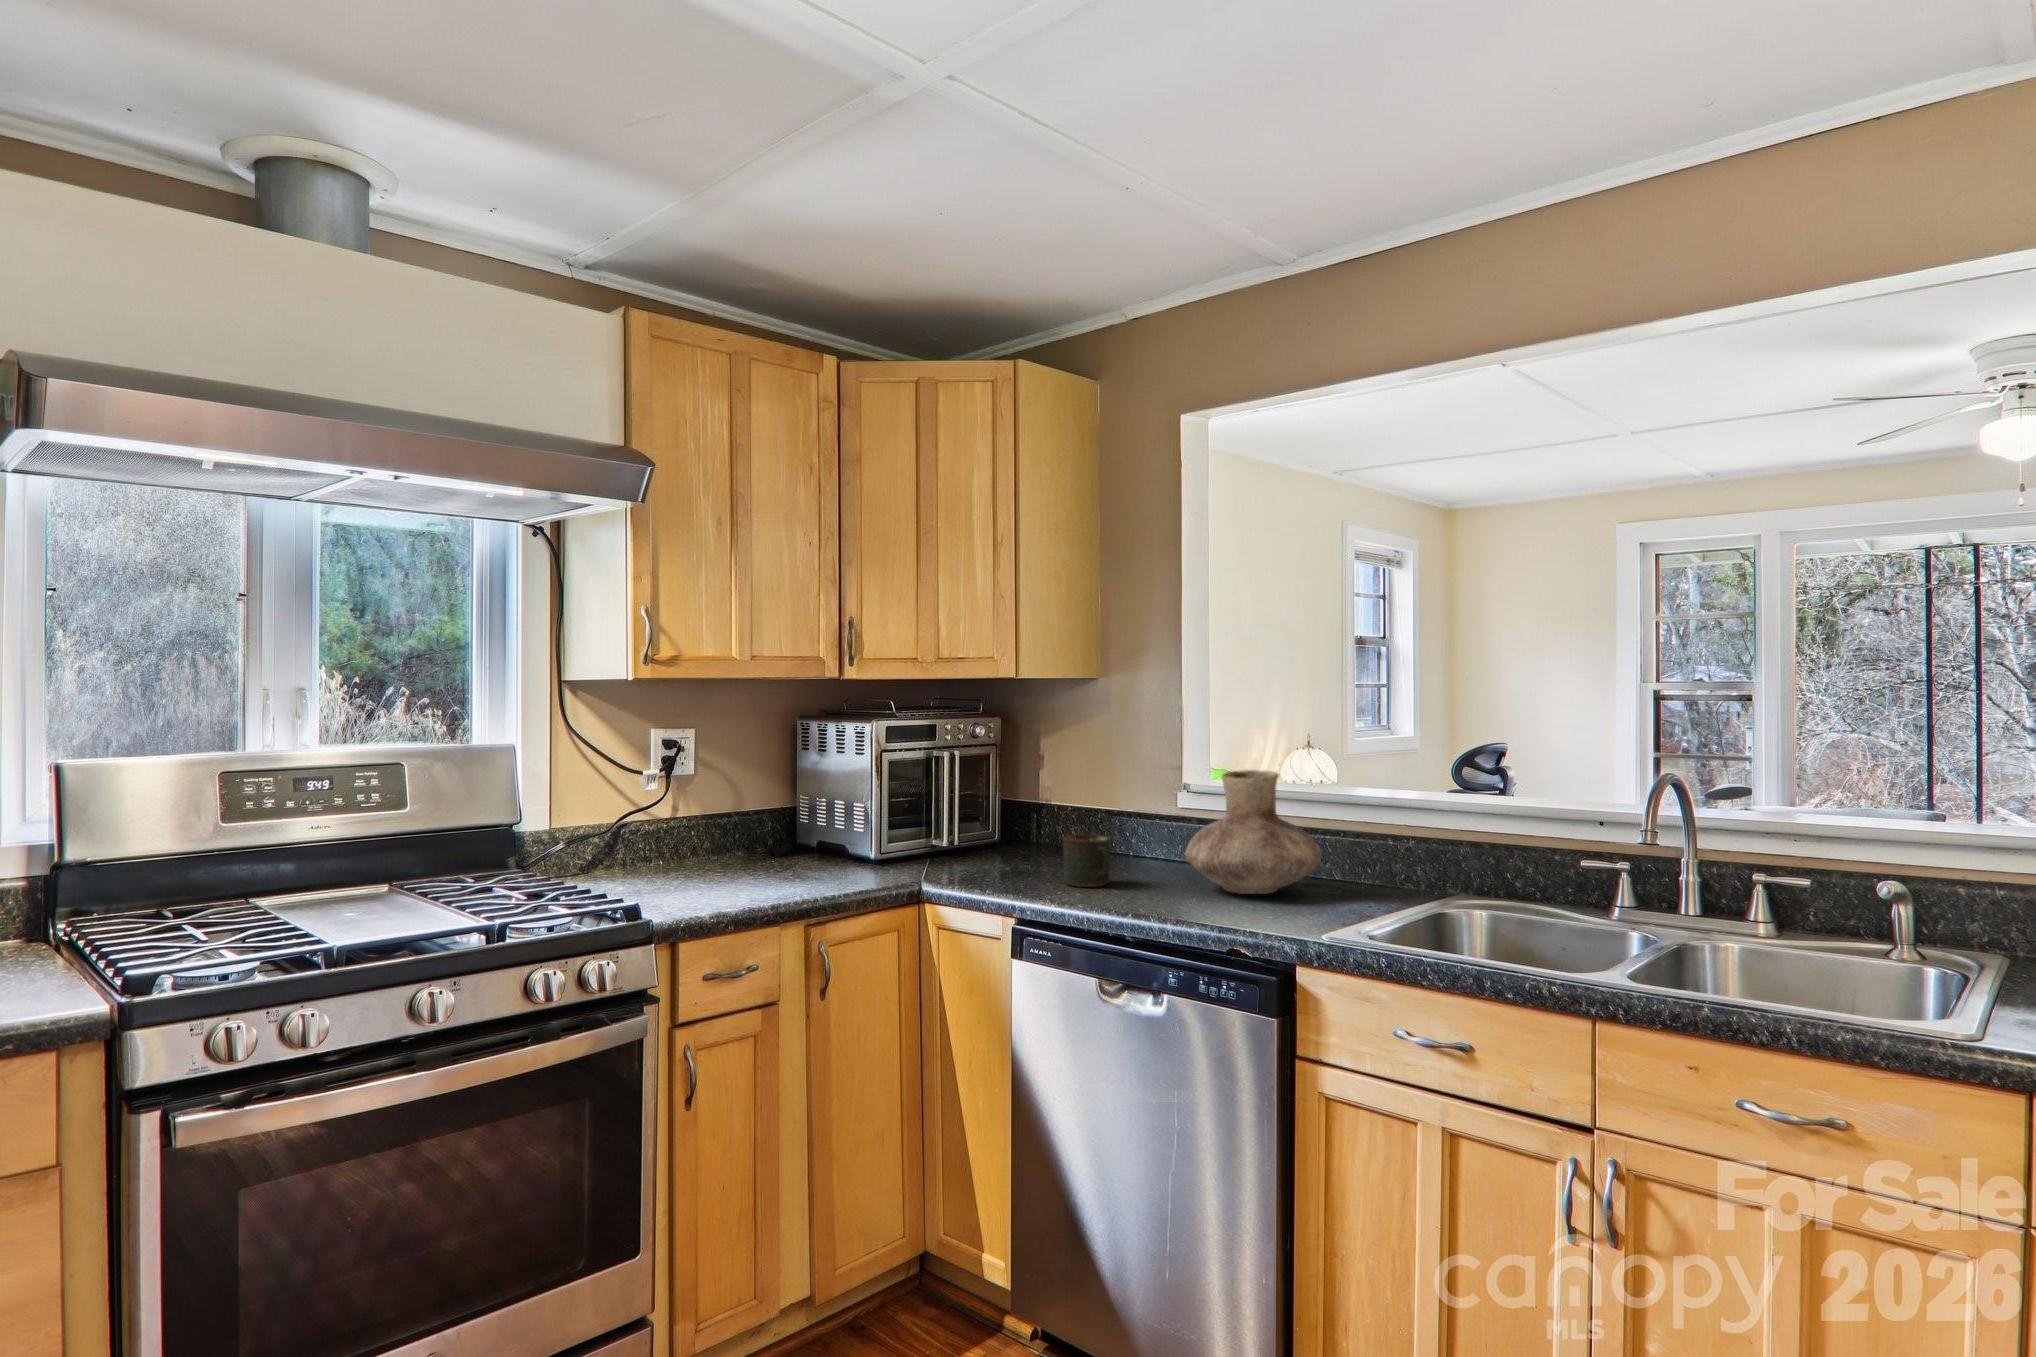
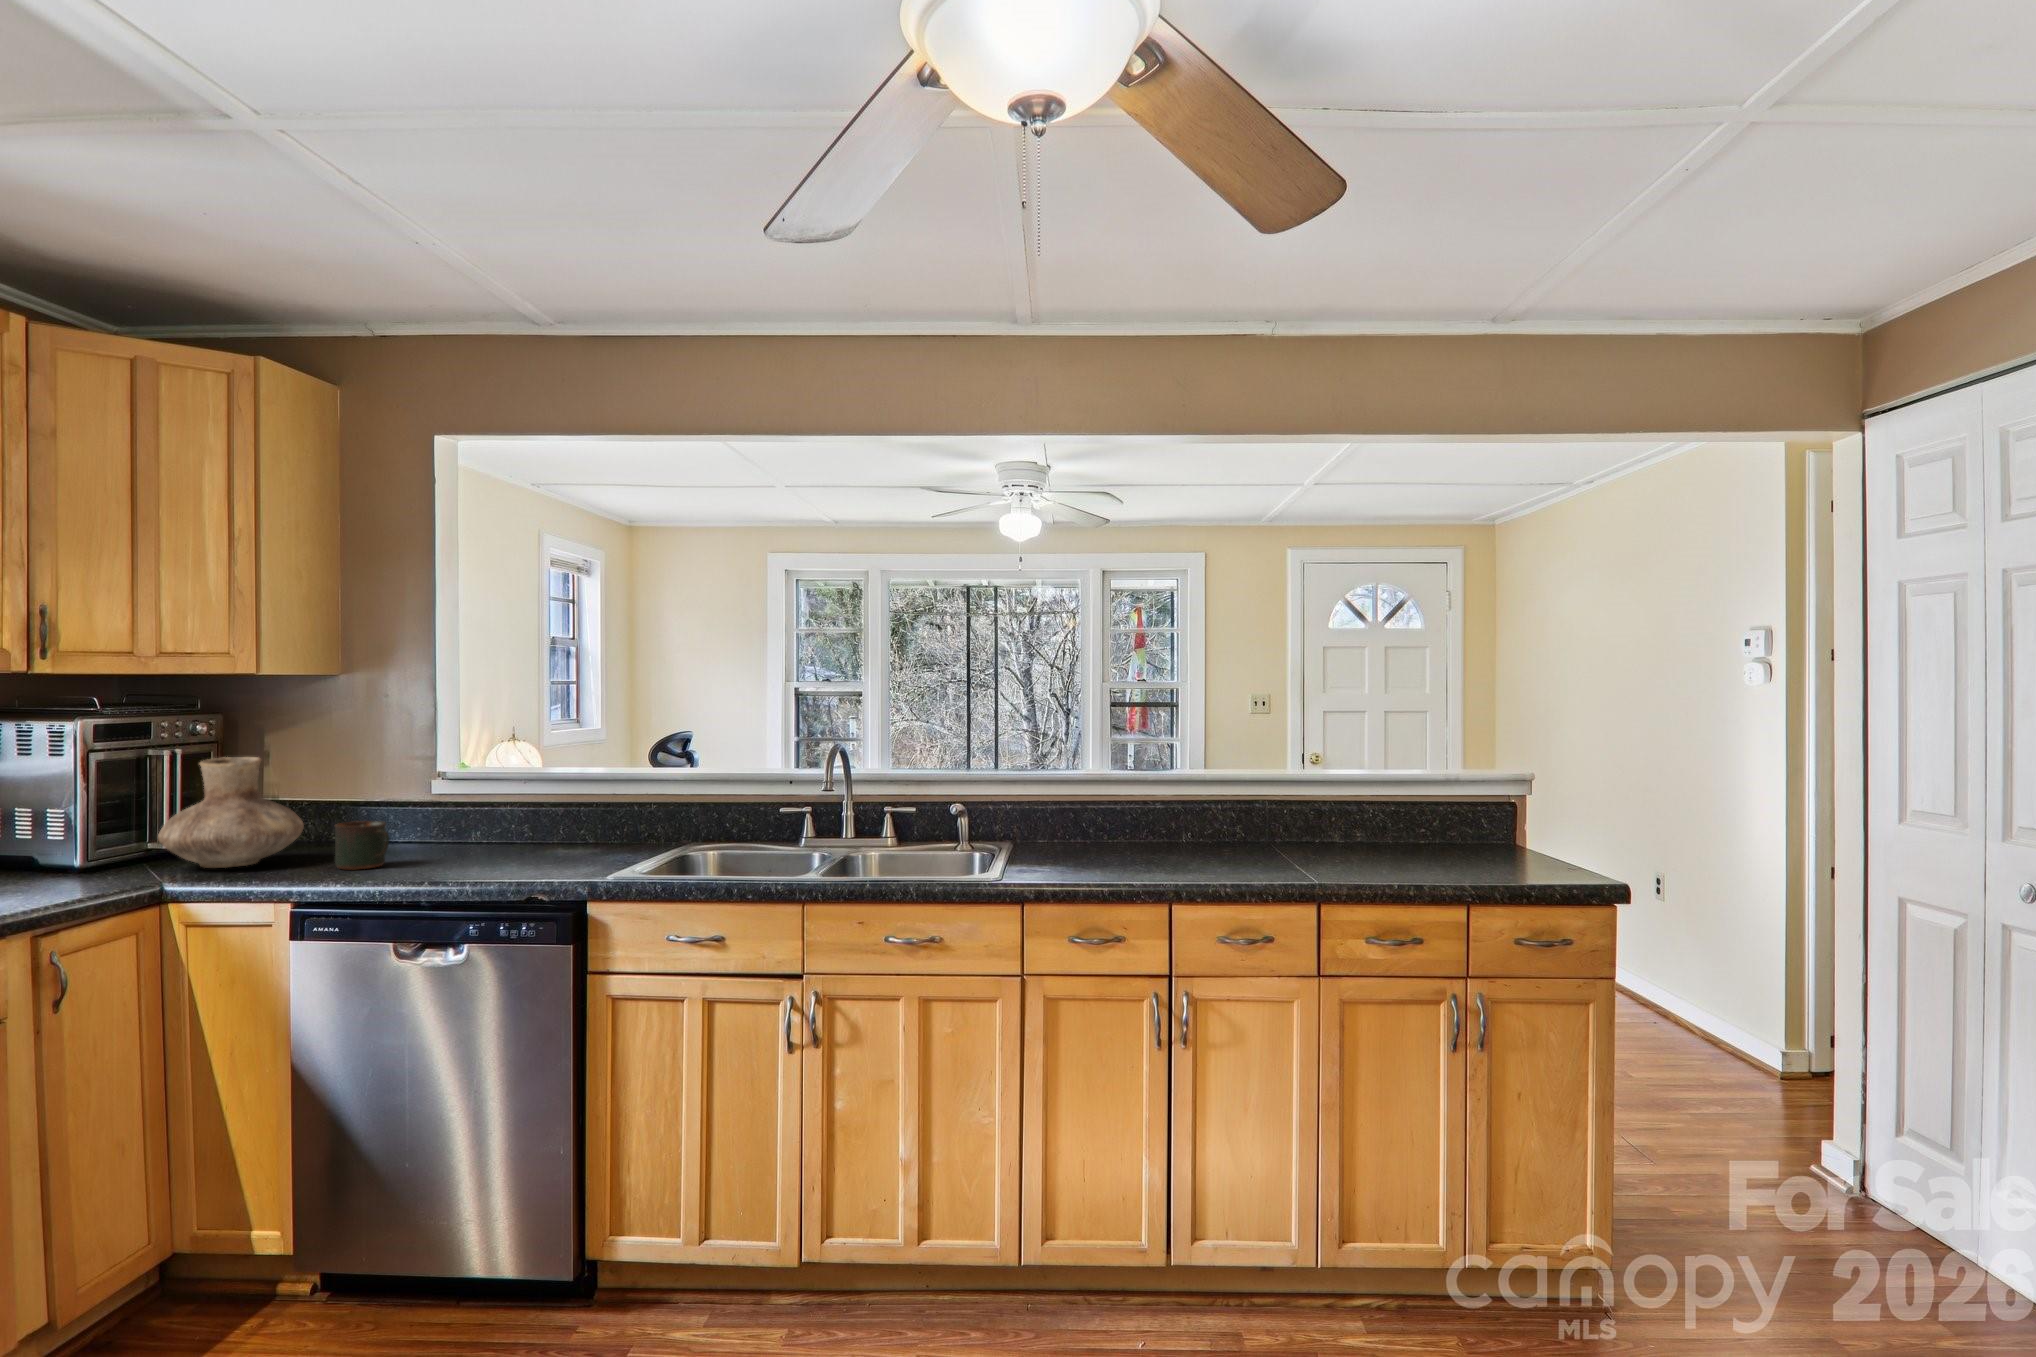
vase: present [1185,770,1321,894] -> present [158,757,304,868]

